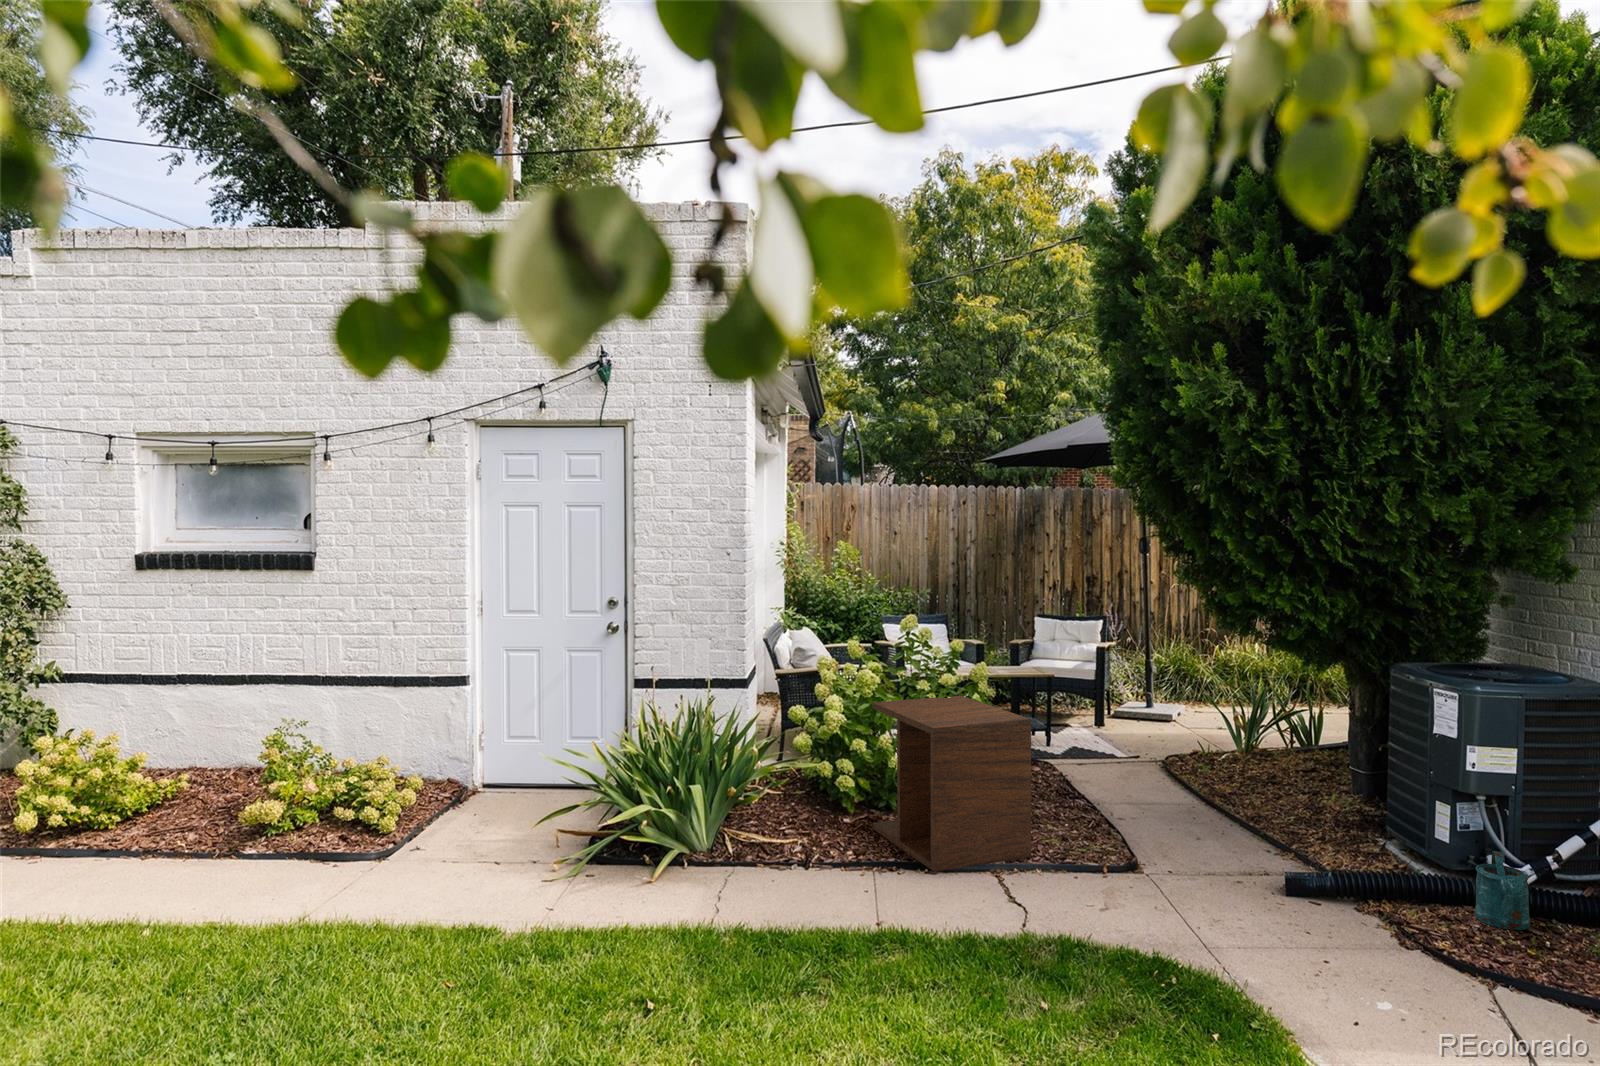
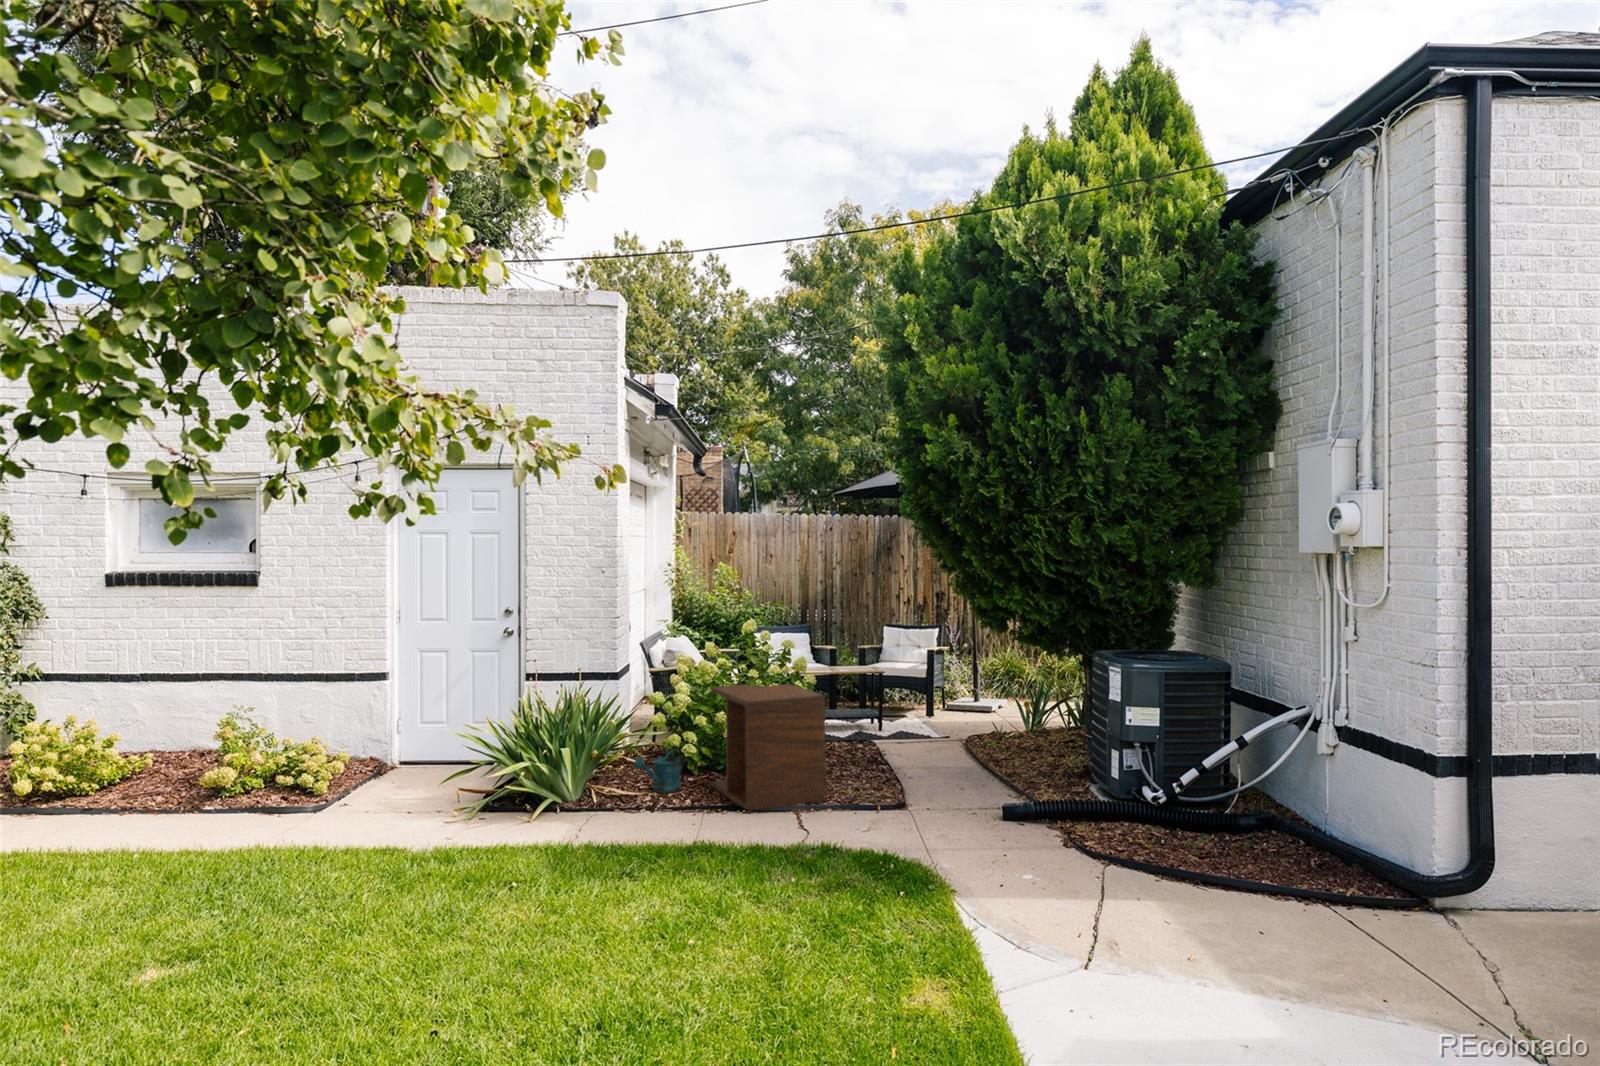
watering can: present [1475,851,1530,930] -> present [634,750,683,793]

